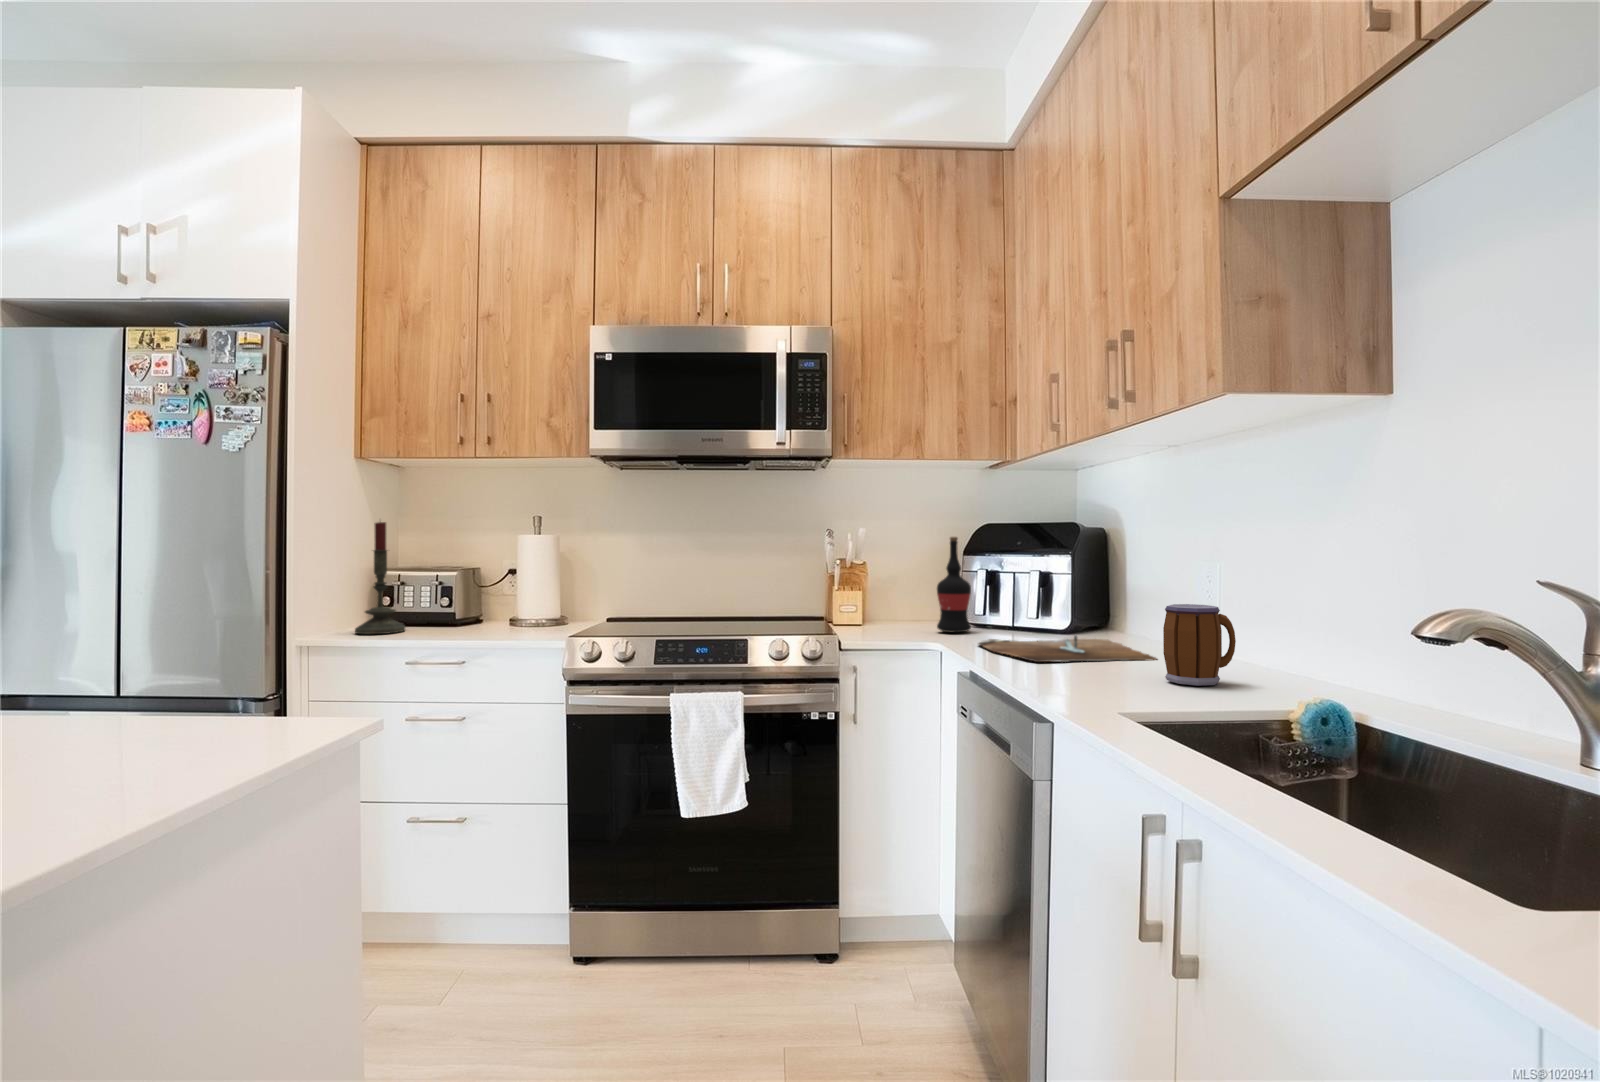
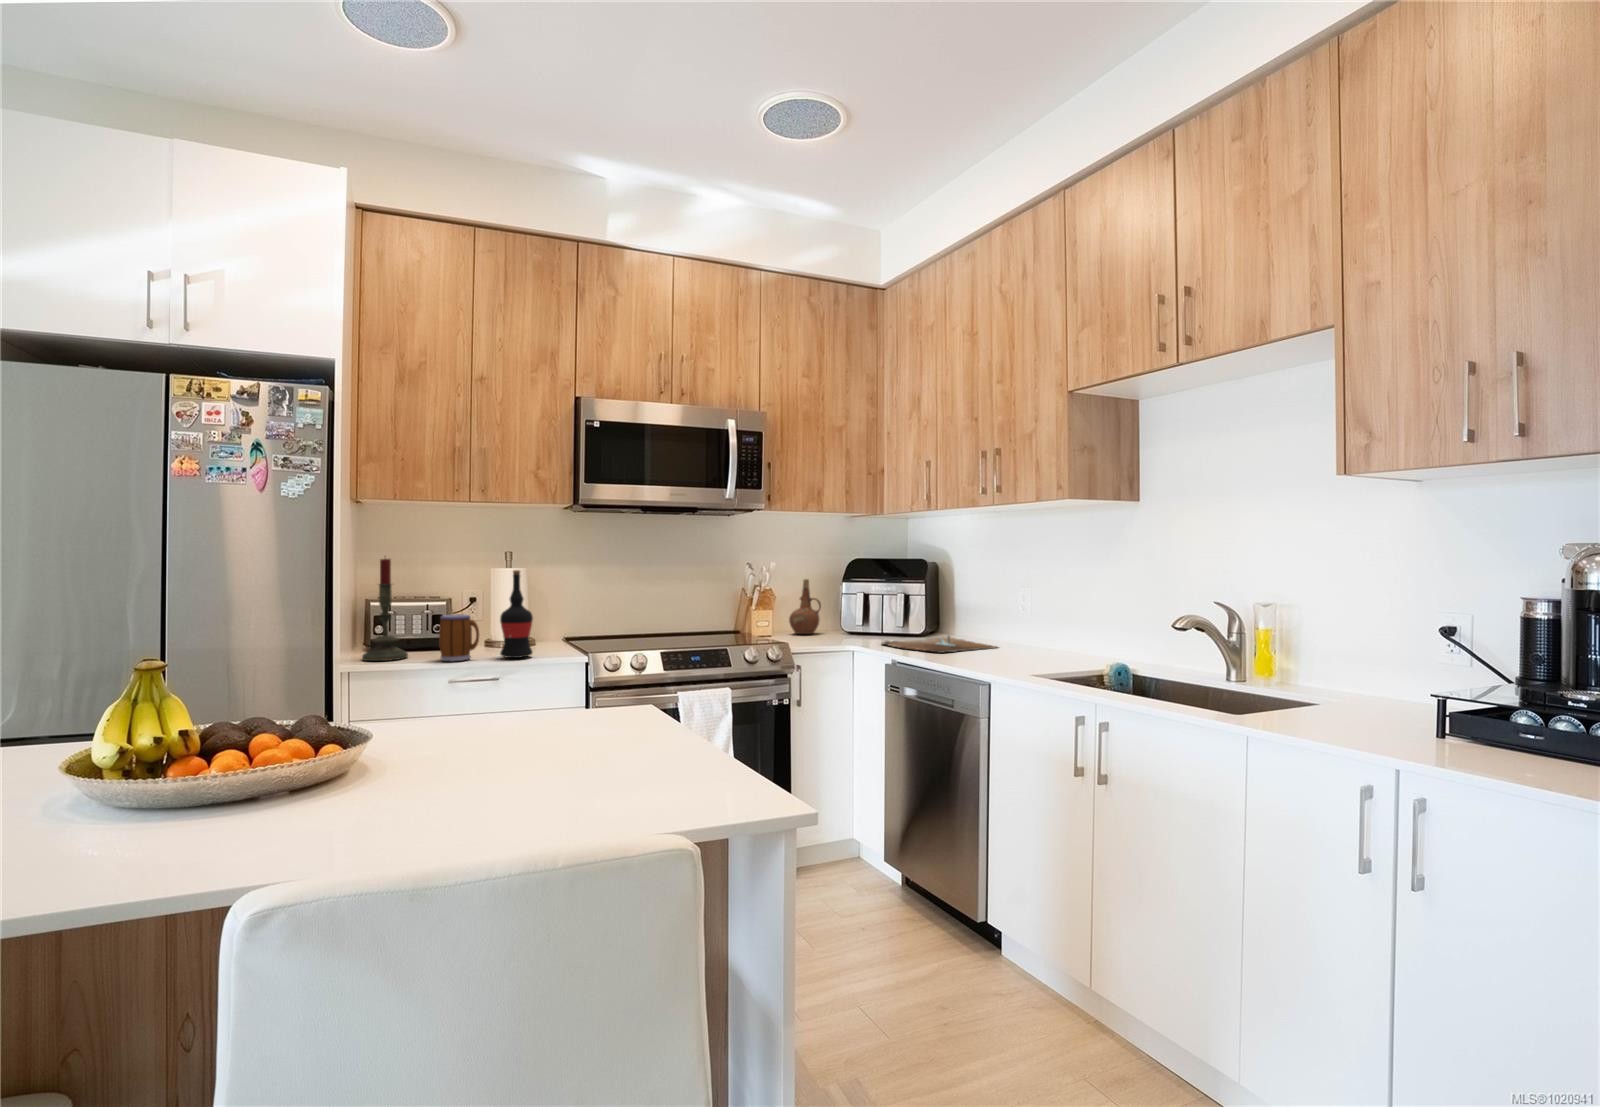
wine bottle: present [937,537,971,632] -> present [500,570,533,658]
ceramic pitcher: none [892,552,935,626] -> present [789,579,821,634]
mug: present [1163,604,1236,686] -> present [439,614,479,661]

